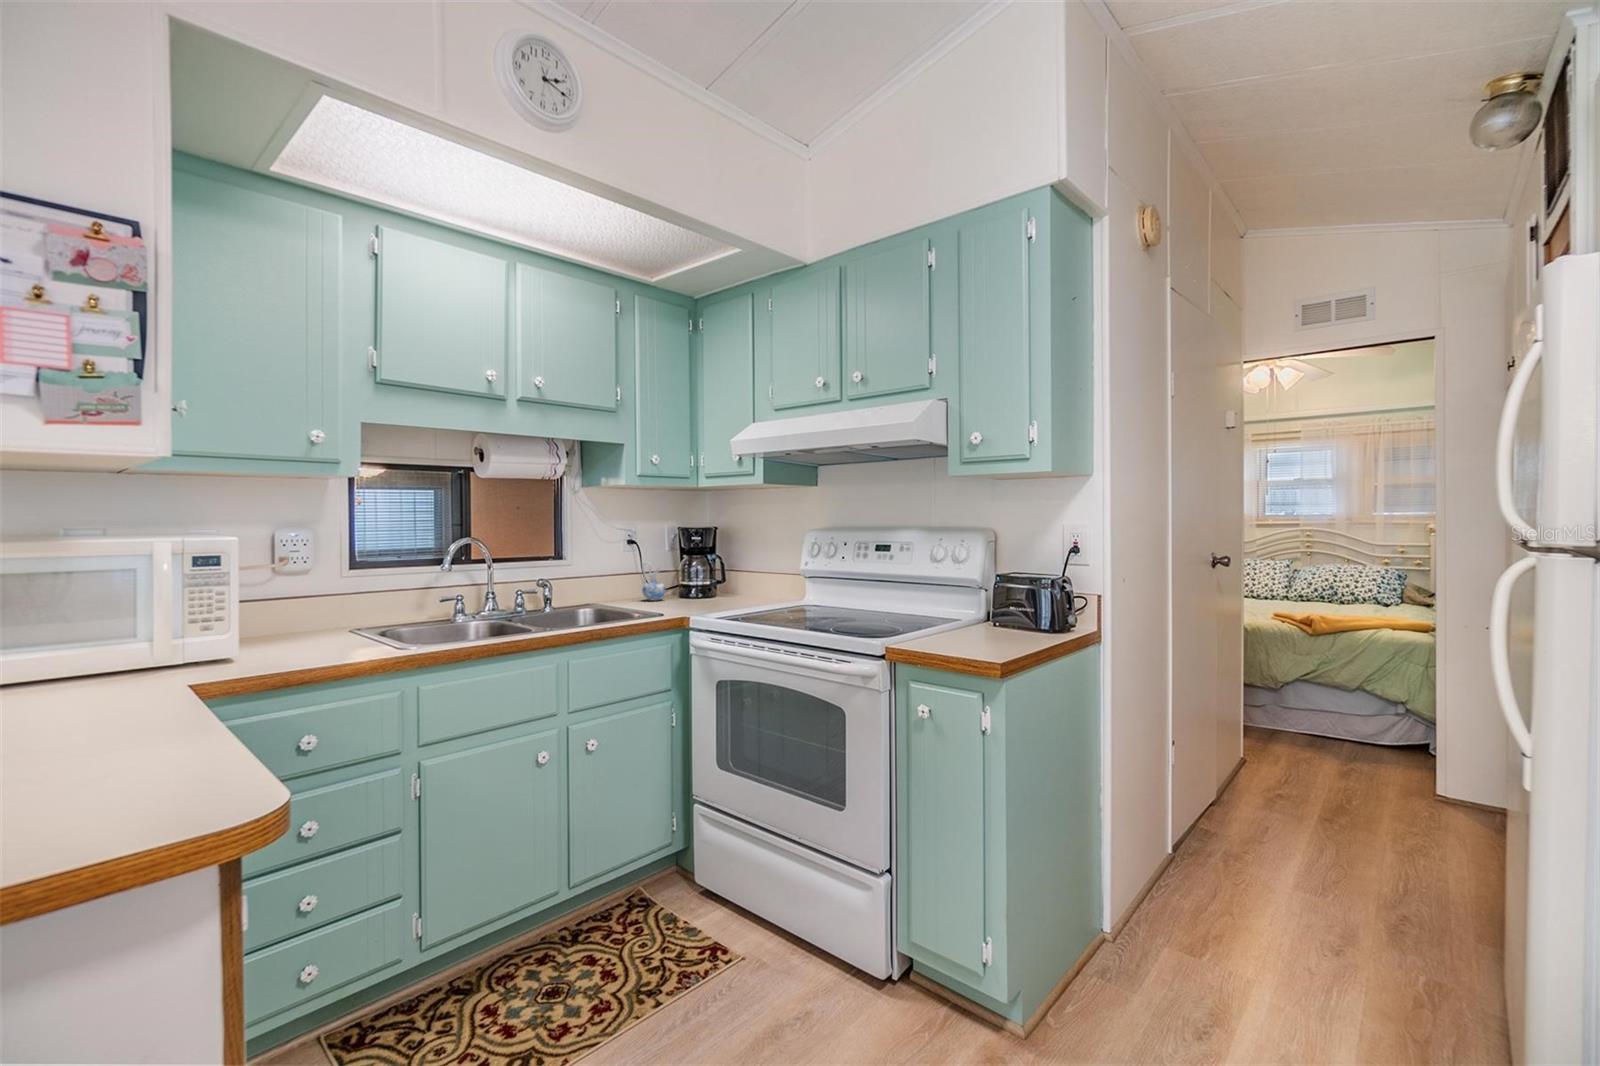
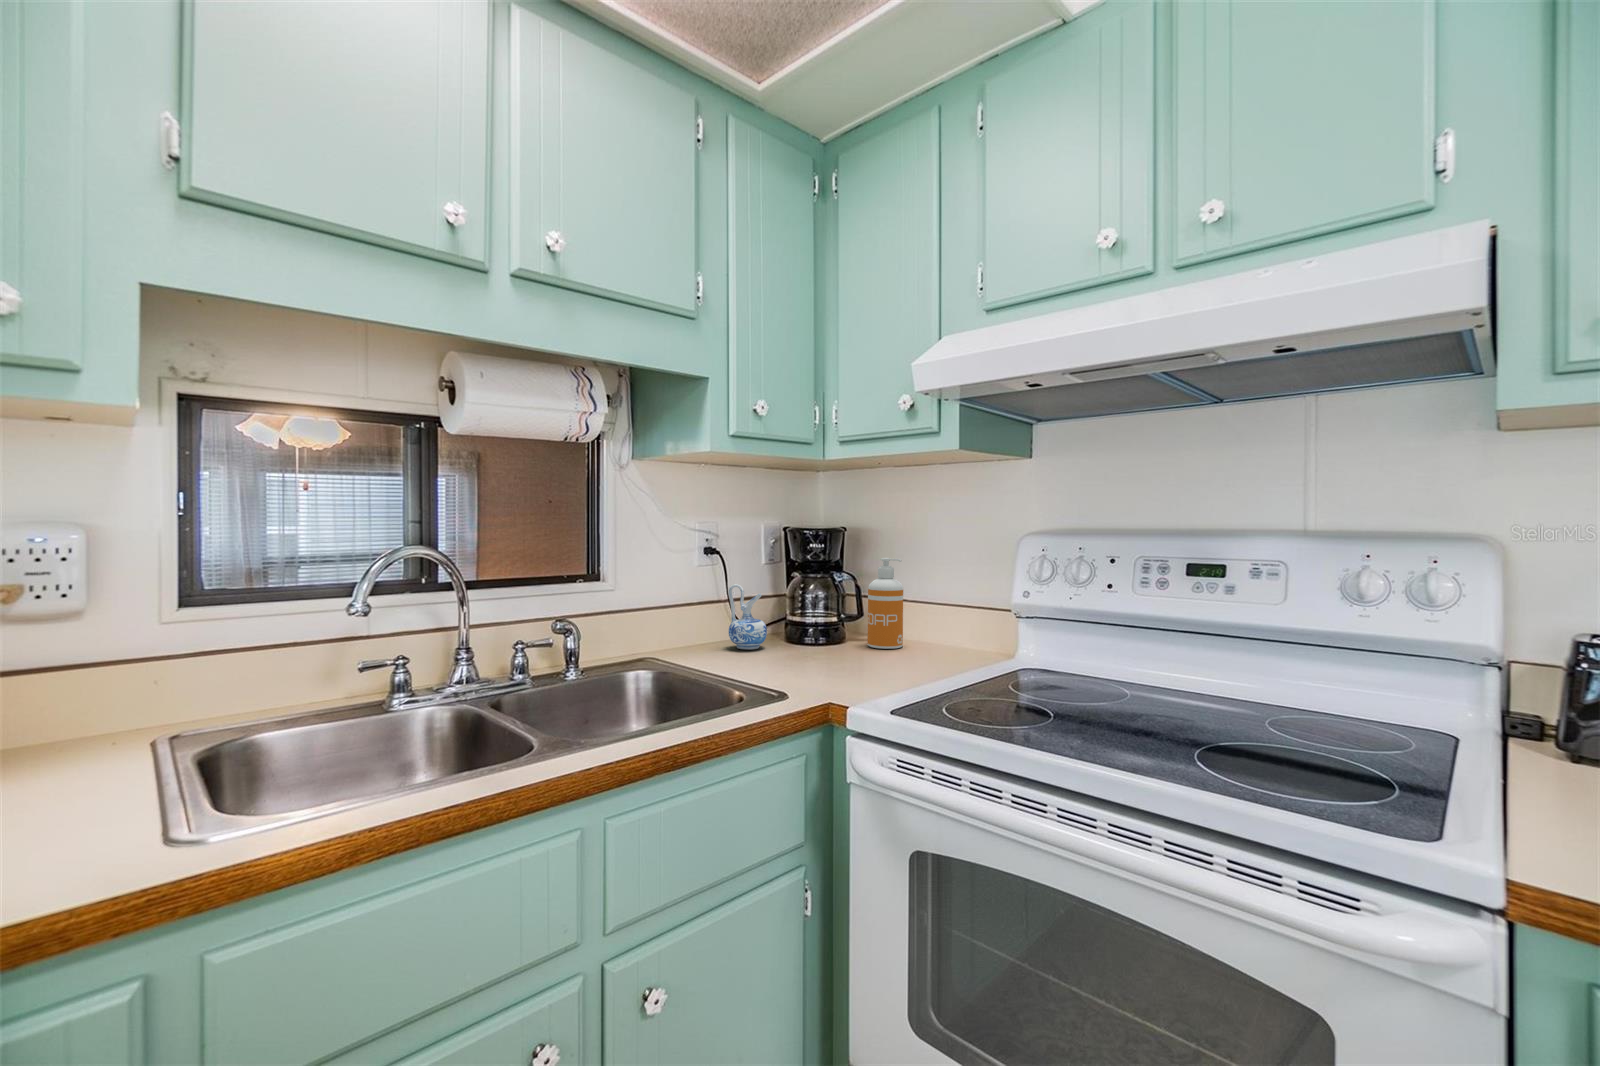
soap dispenser: none [726,545,748,599] -> present [868,558,903,649]

